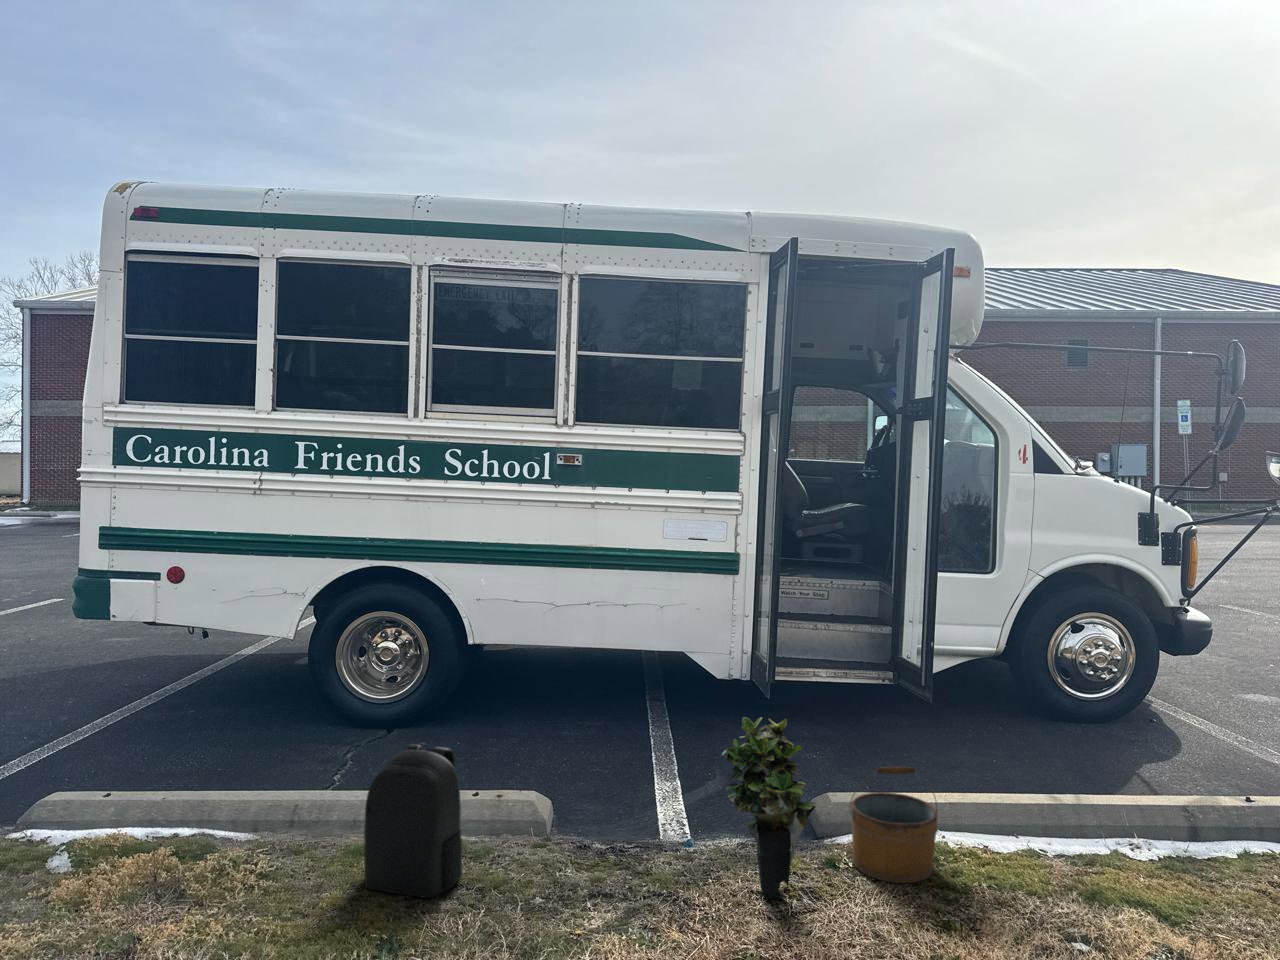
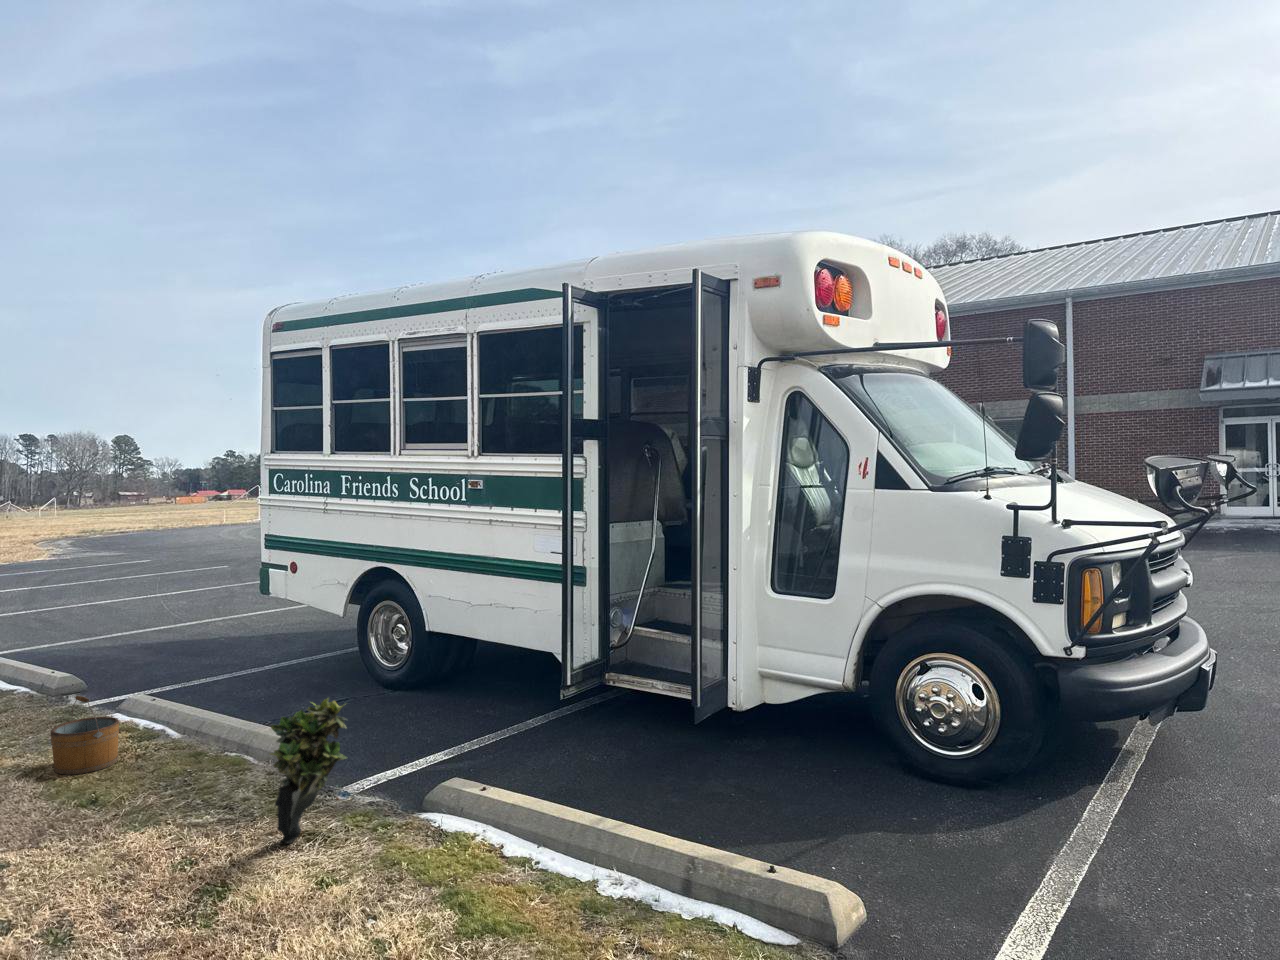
backpack: present [364,743,462,898] -> none [134,684,210,788]
bucket: present [849,767,937,883] -> present [51,696,119,775]

